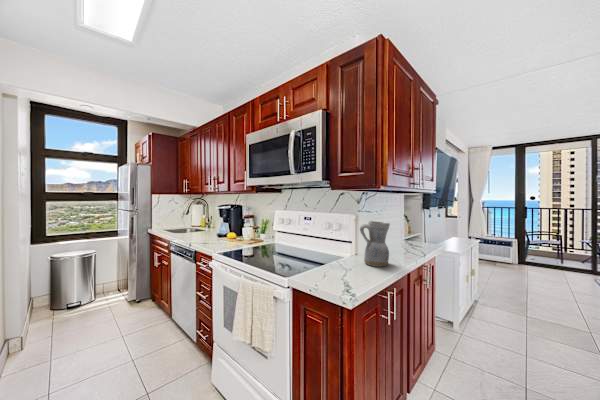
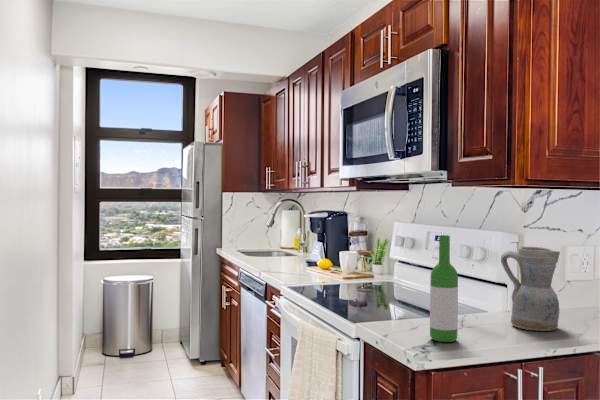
wine bottle: none [342,218,359,284] -> present [430,235,458,342]

